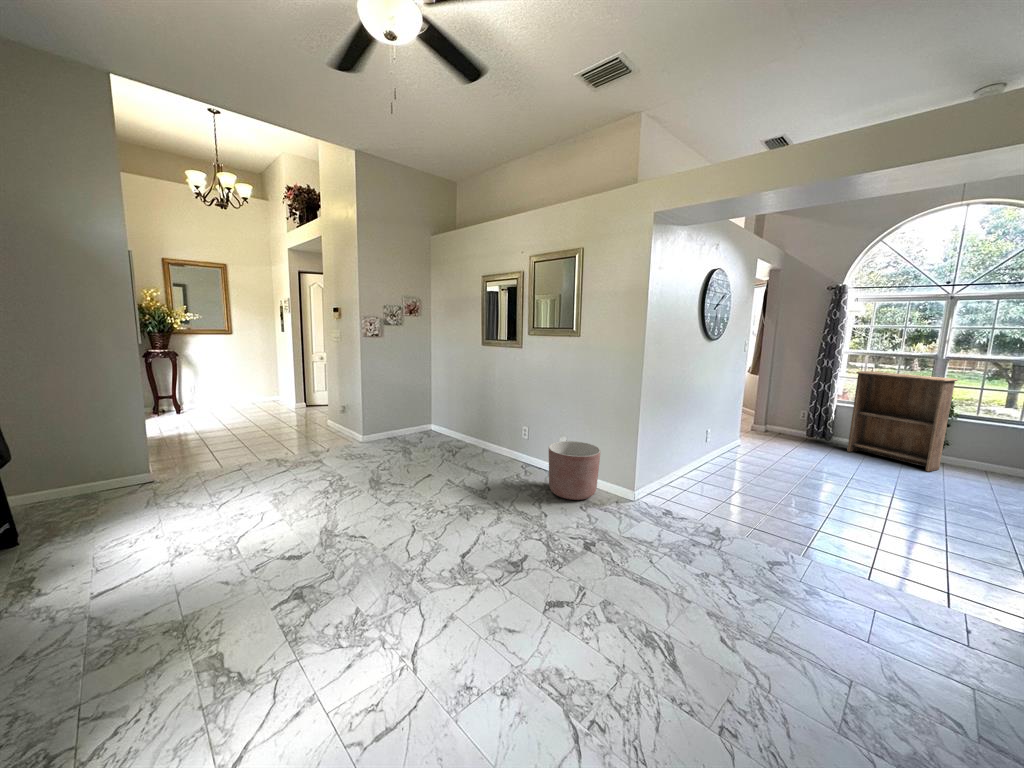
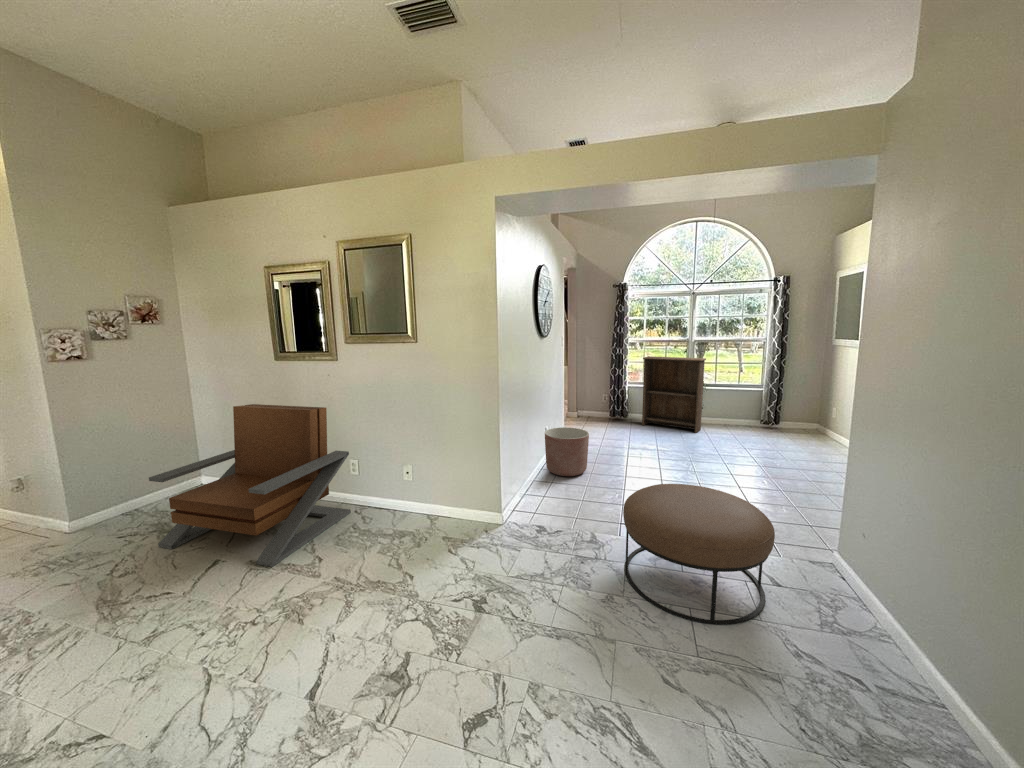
lounge chair: none [402,376,520,486] -> present [149,404,351,567]
planter: present [549,441,601,500] -> present [545,427,589,476]
ottoman: none [734,492,917,641] -> present [623,484,775,625]

